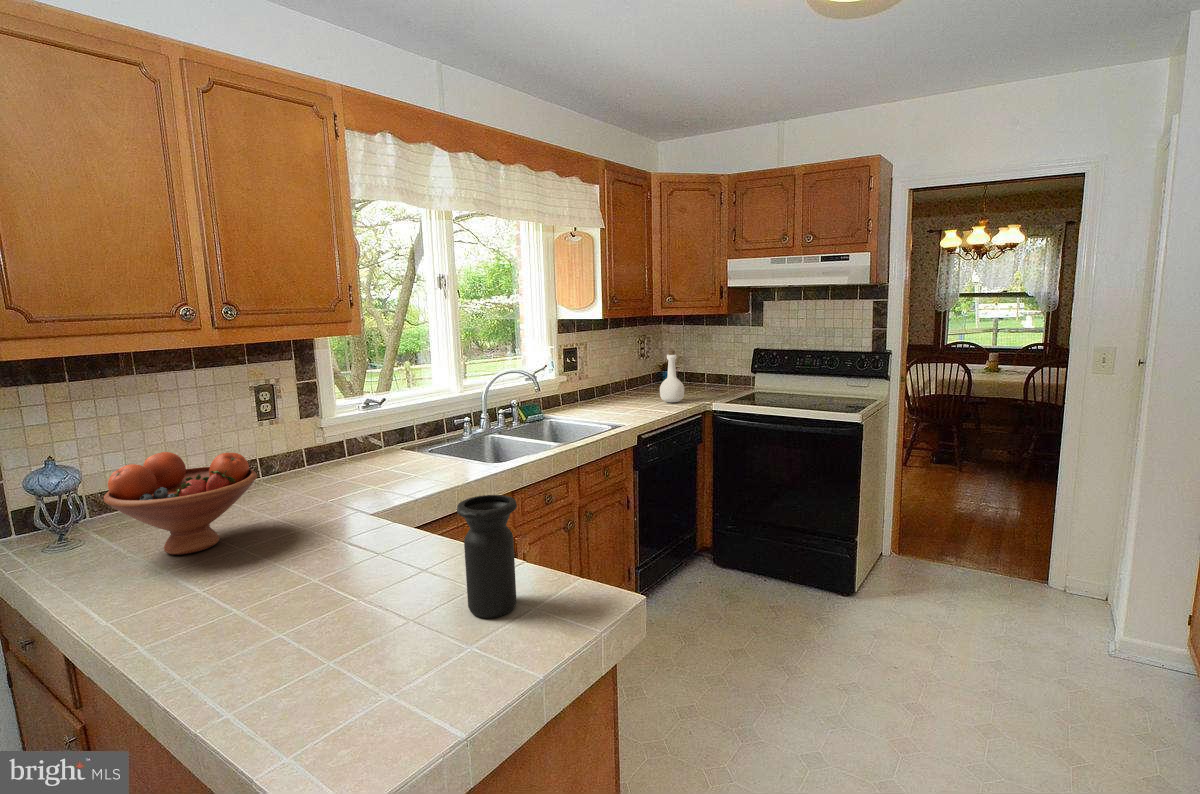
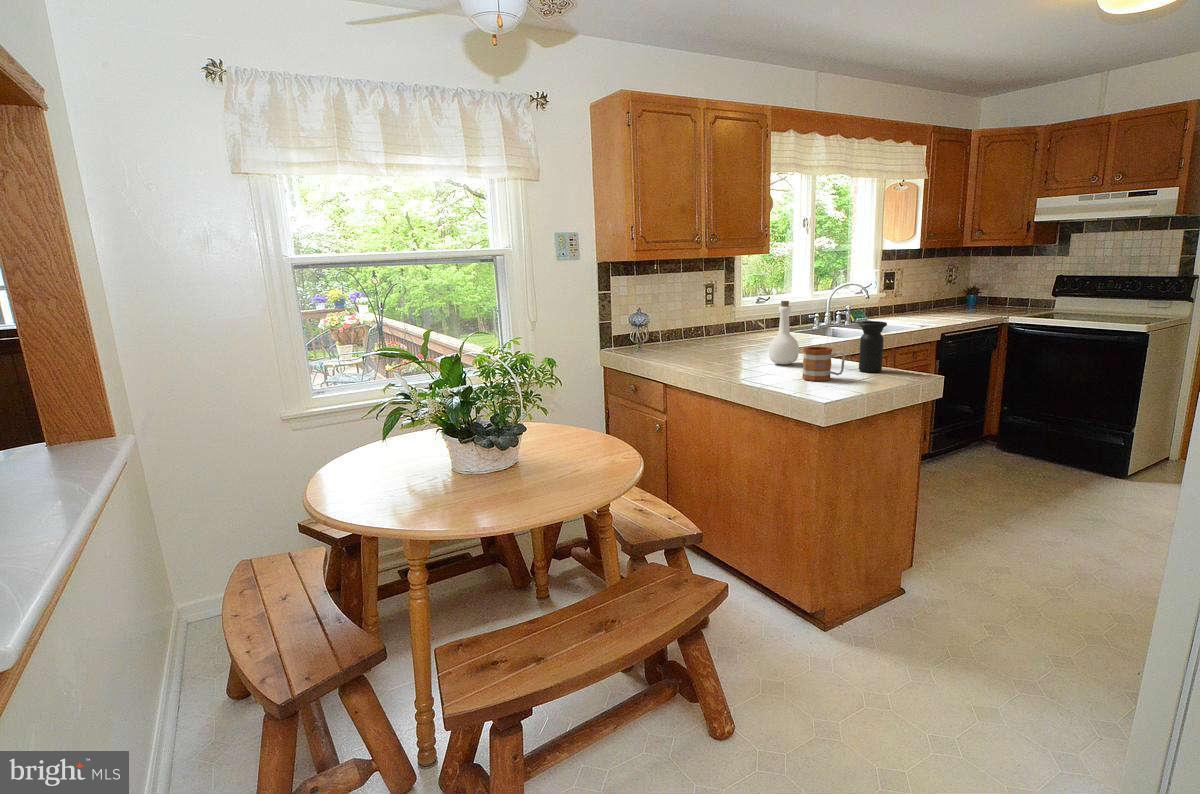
bottle: present [660,350,684,403] -> present [768,301,799,364]
fruit bowl: present [103,452,257,555] -> none [676,308,737,354]
mug: none [296,588,405,702] -> present [802,347,845,381]

